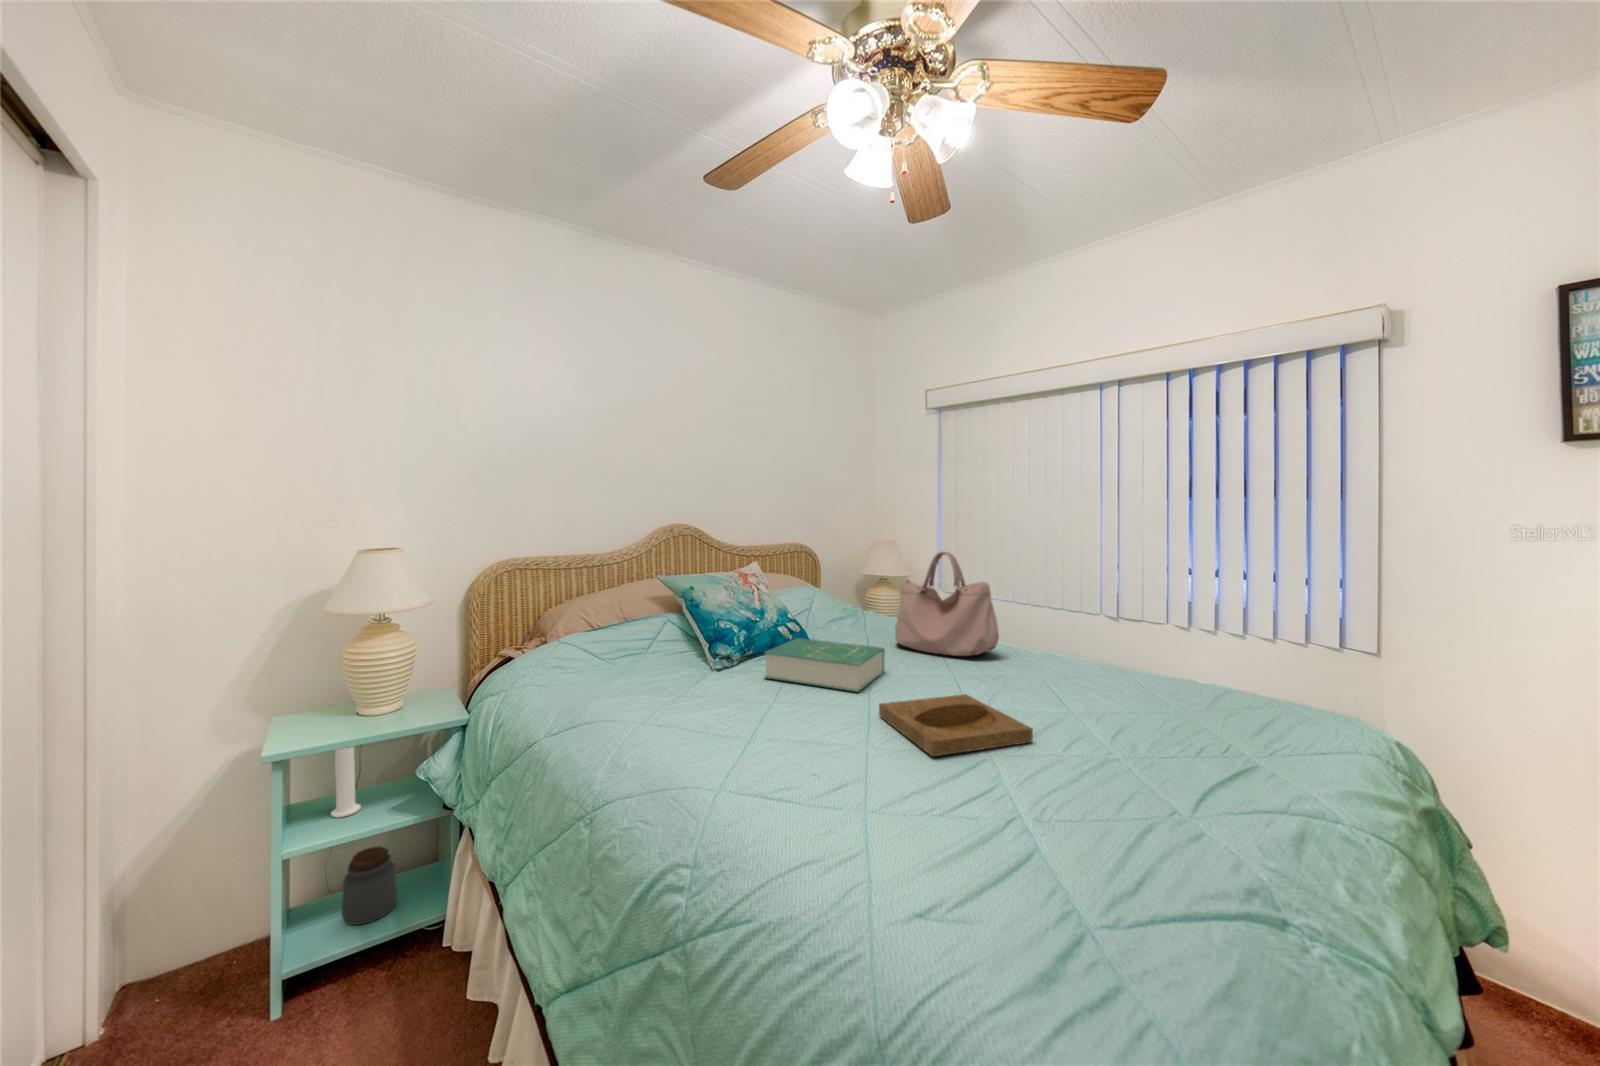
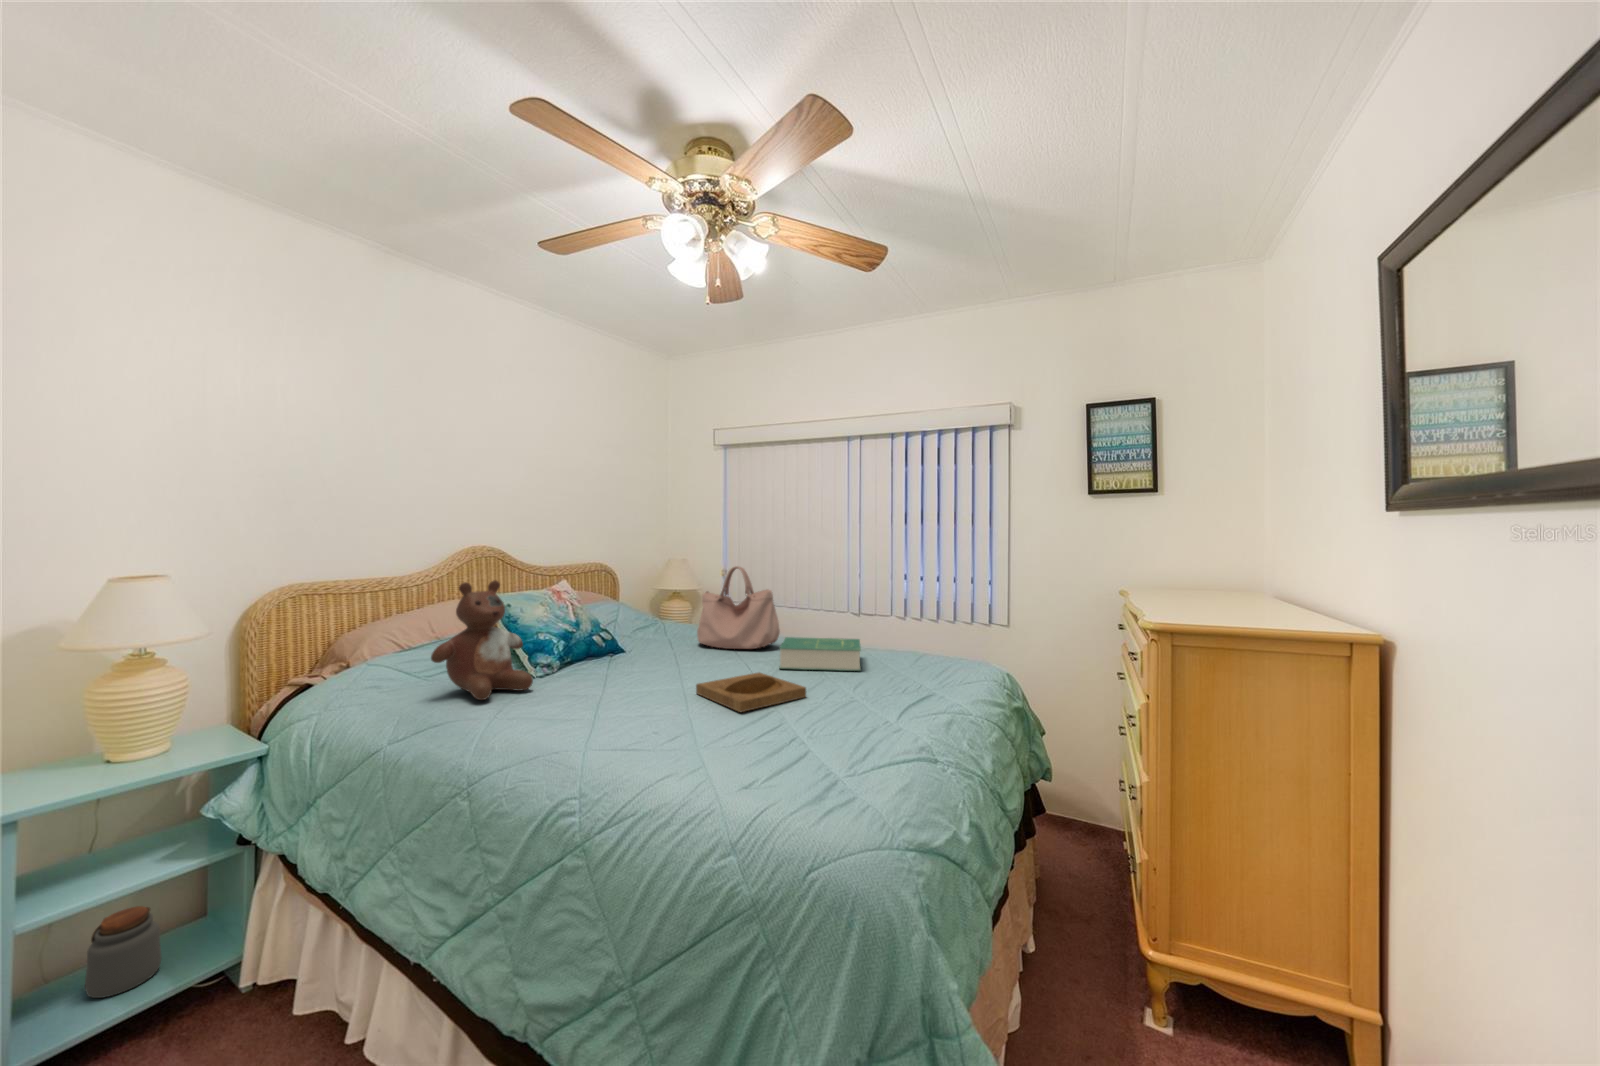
stuffed bear: none [599,562,699,695] -> present [431,580,533,700]
book: present [765,638,885,692] -> present [779,637,861,671]
candle: present [331,747,361,818] -> none [68,779,110,881]

